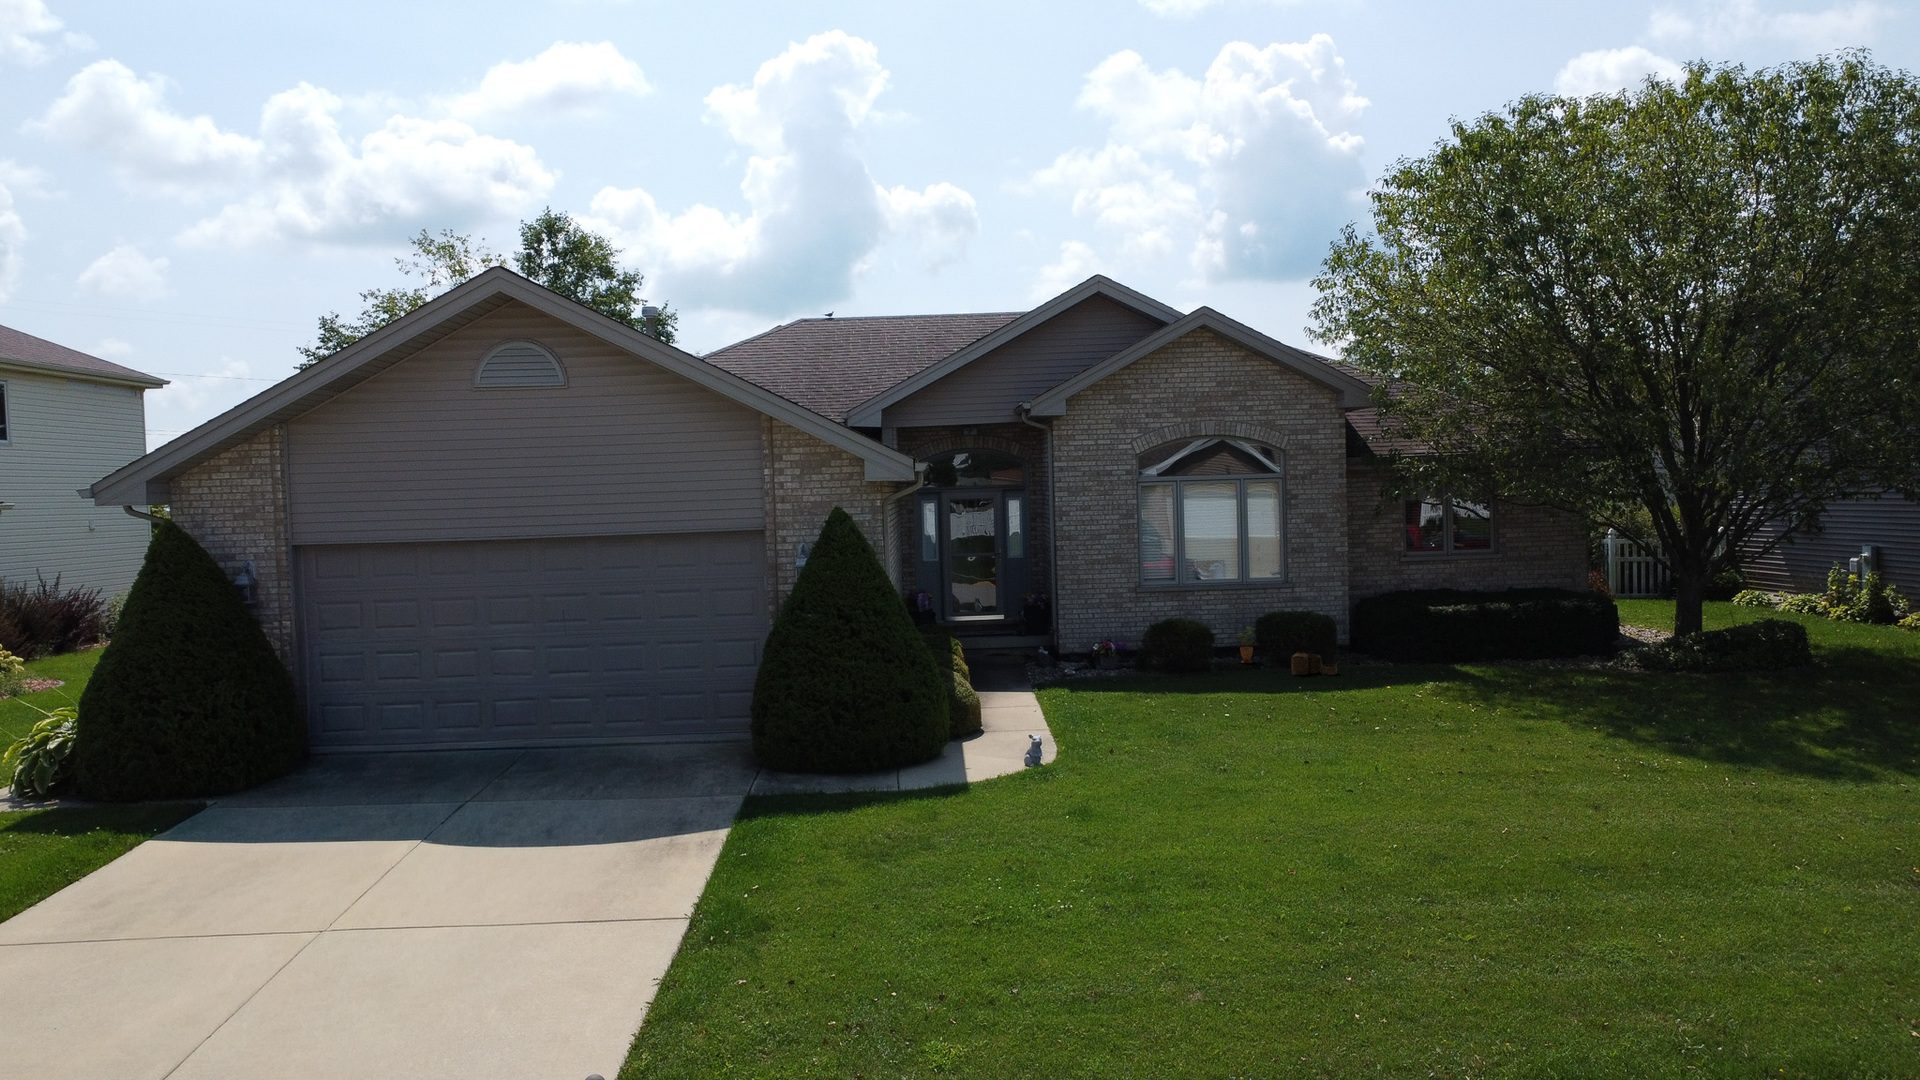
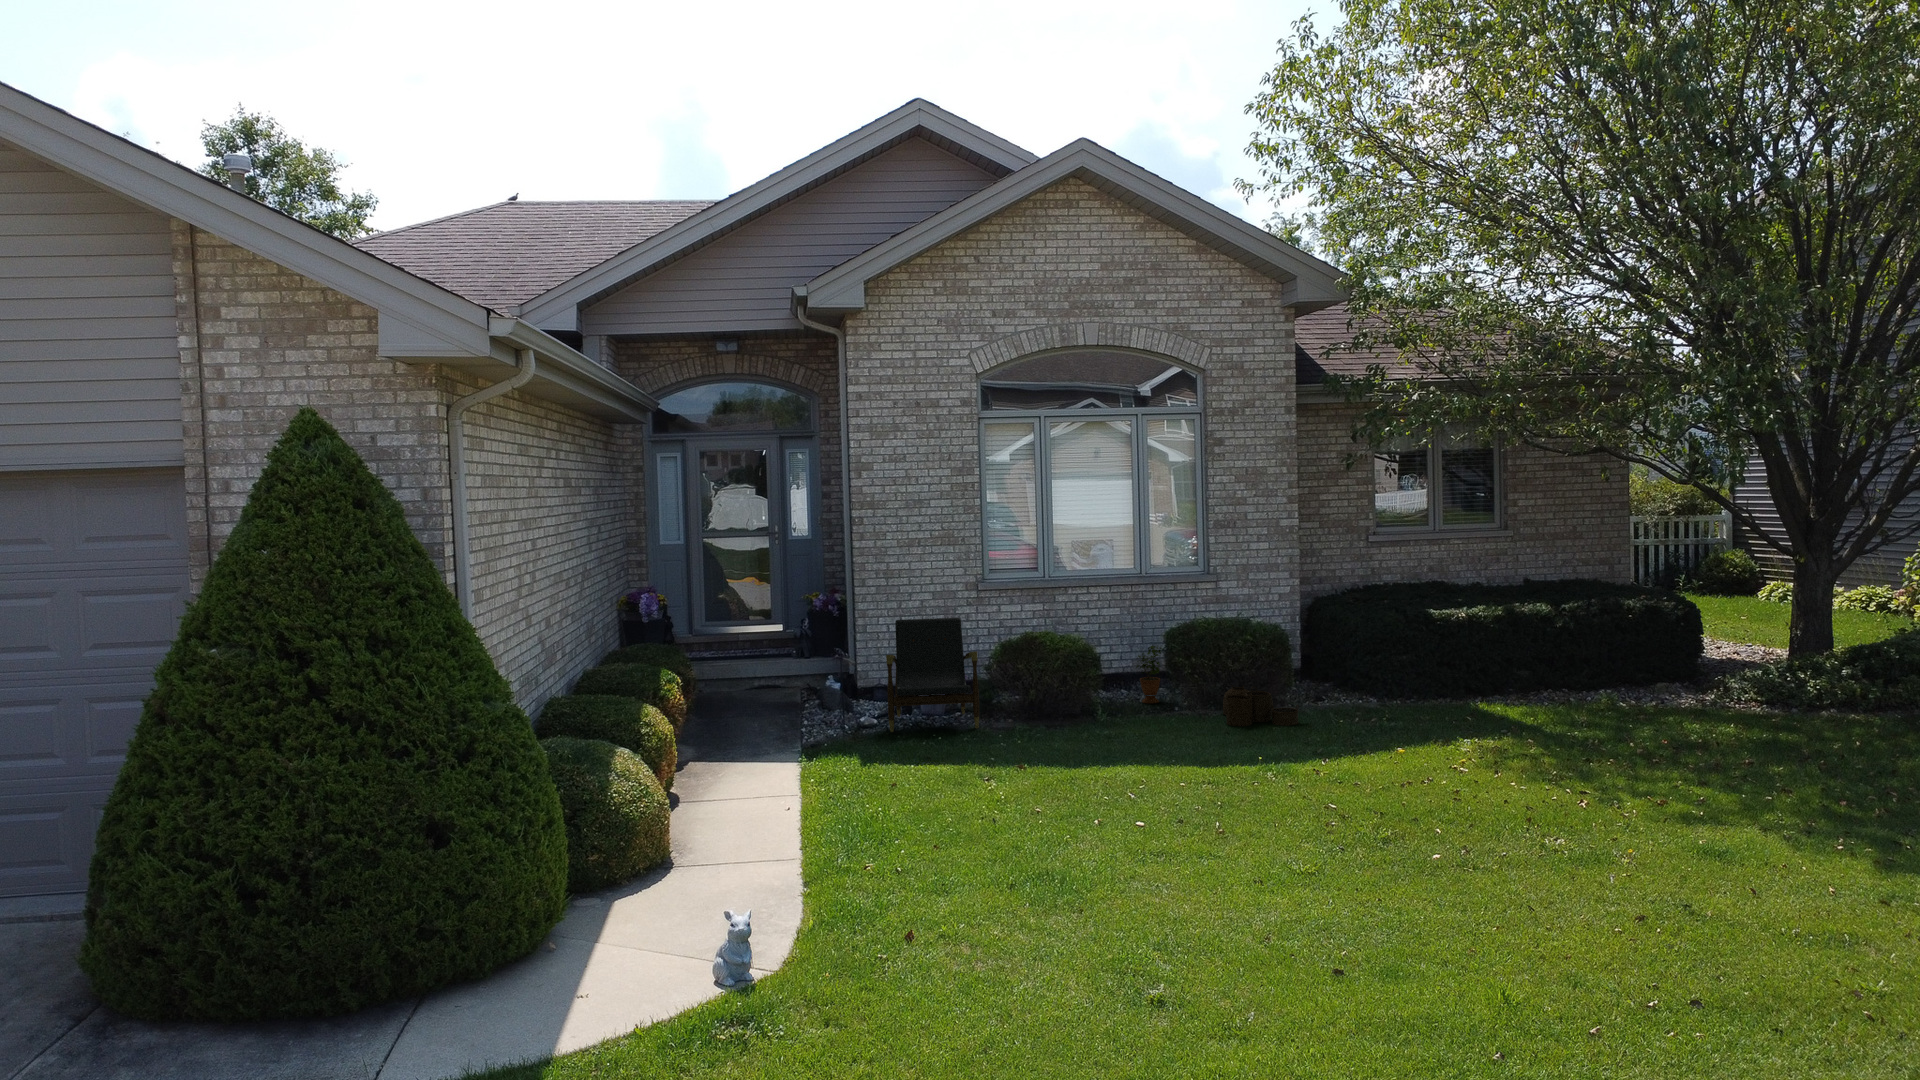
lounge chair: none [1081,607,1138,676] -> present [886,618,979,732]

